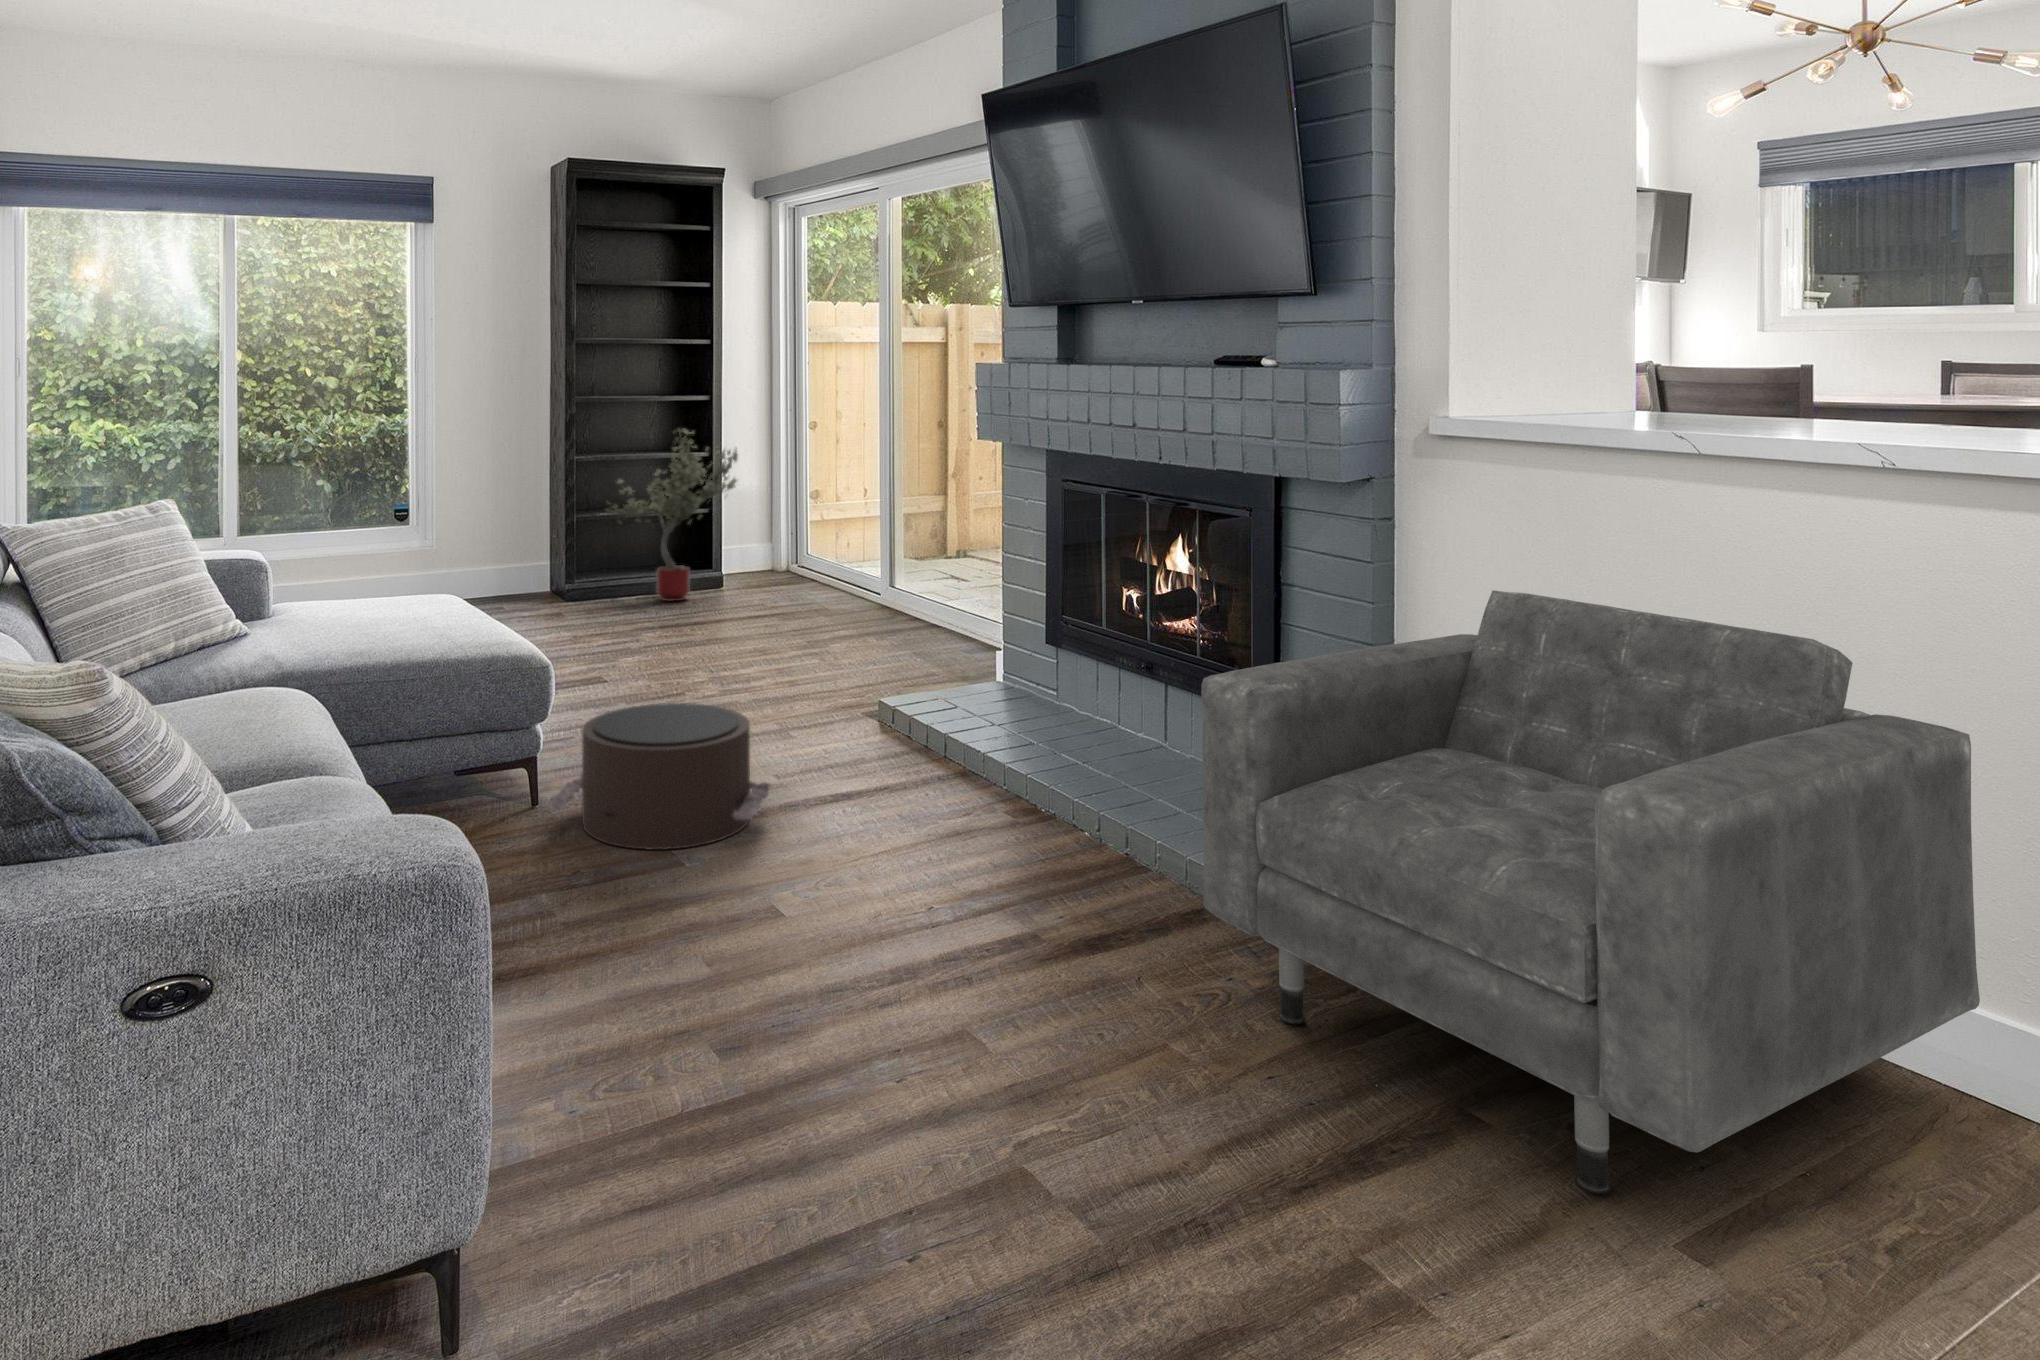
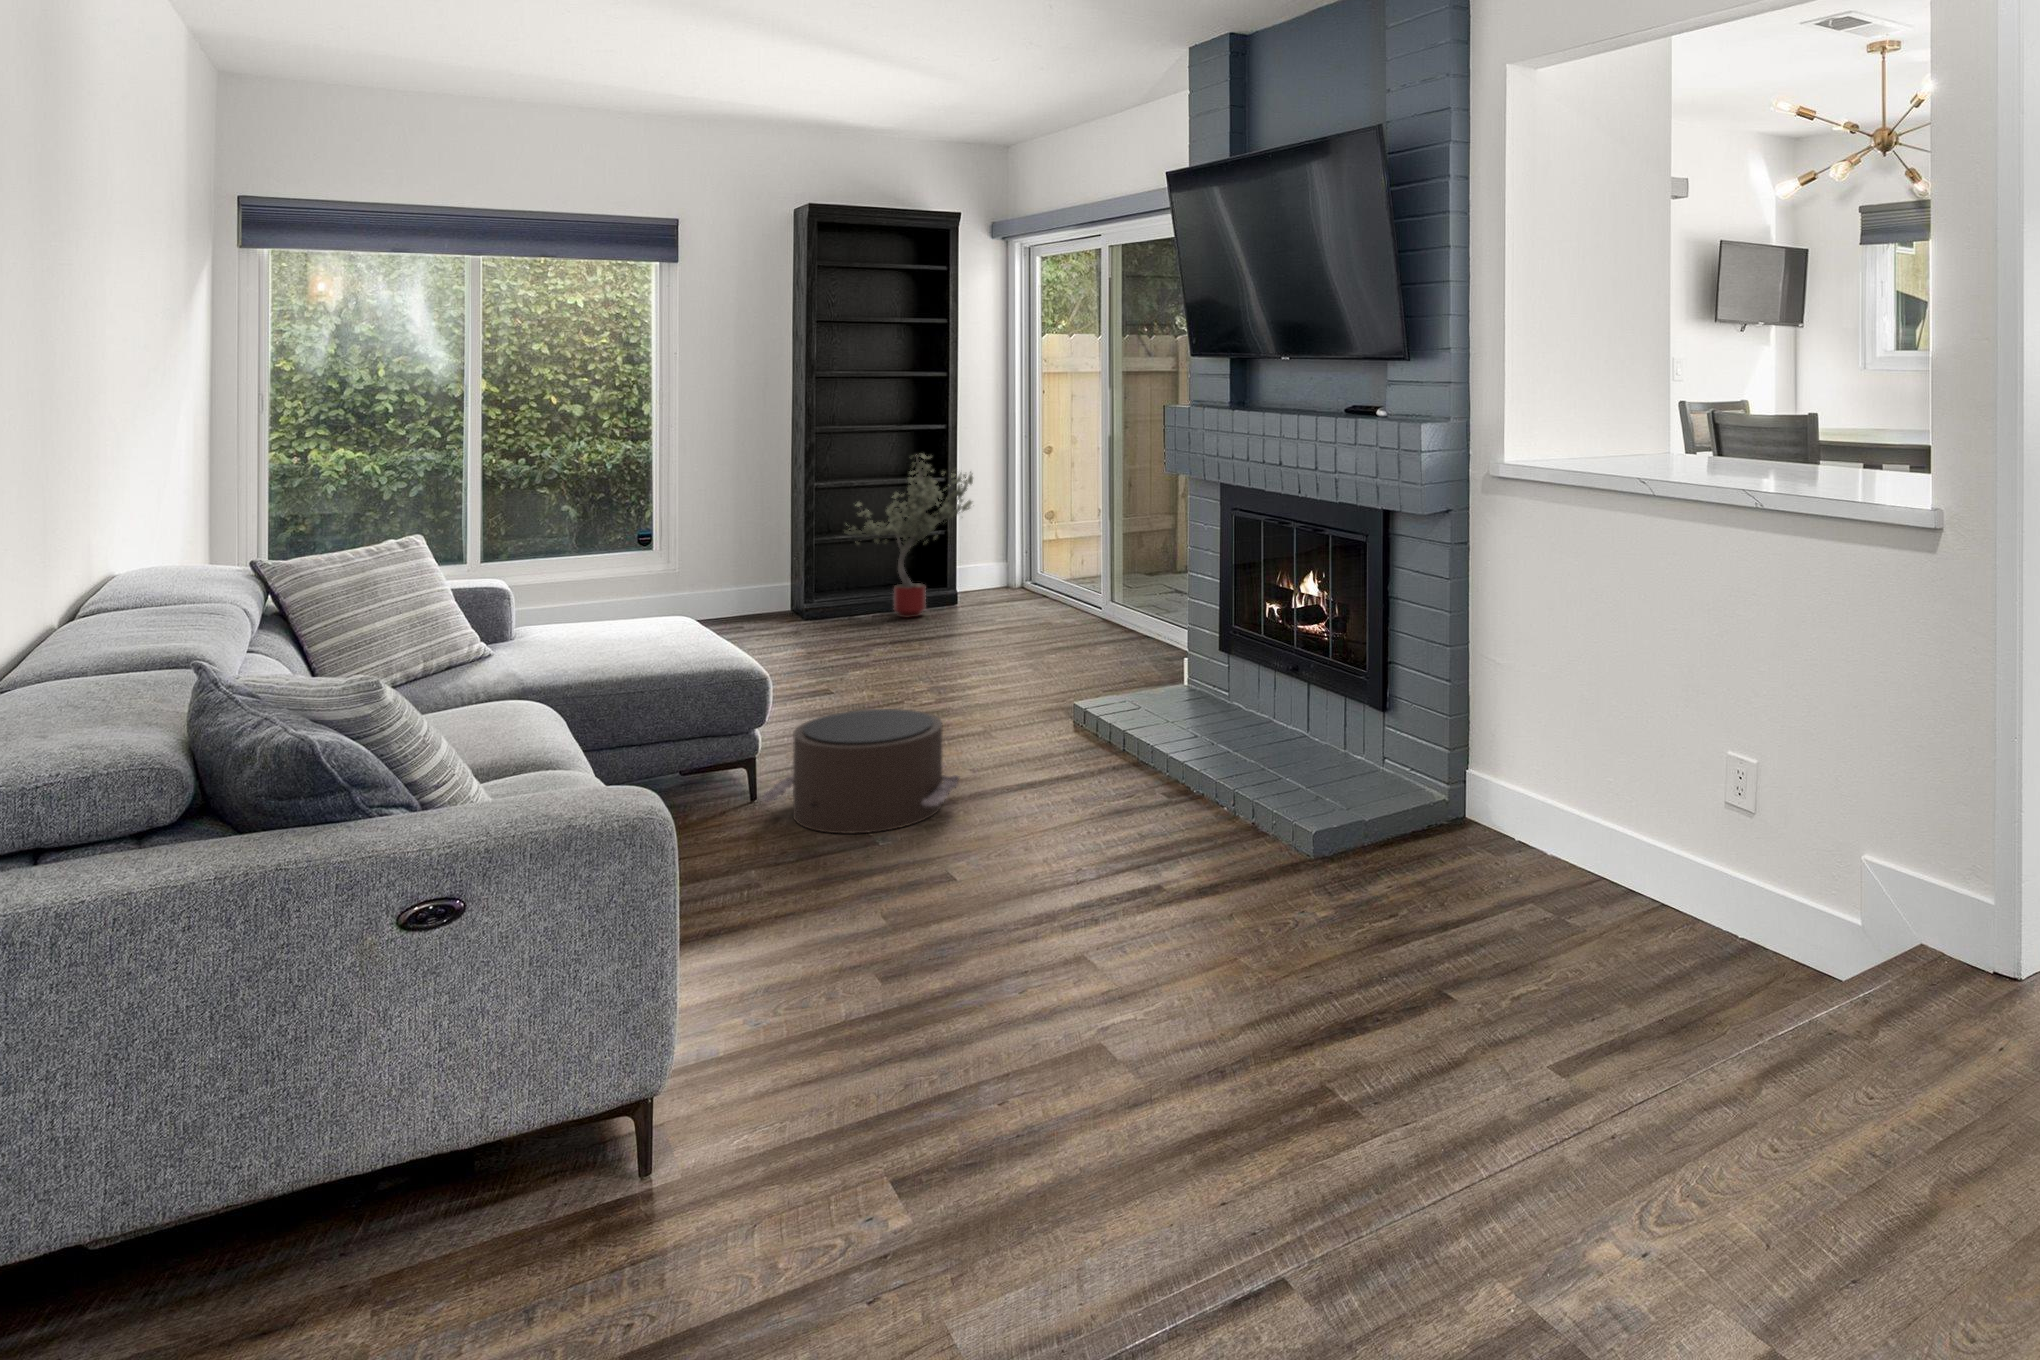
armchair: present [1201,590,1980,1194] -> none [1278,604,1814,1044]

